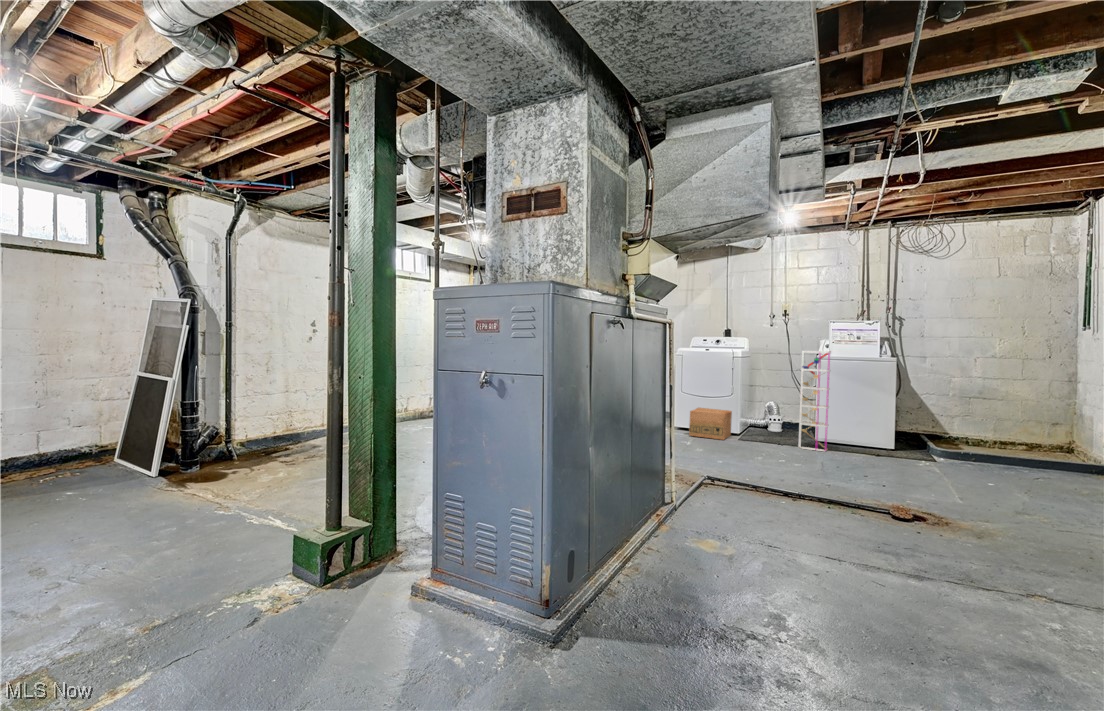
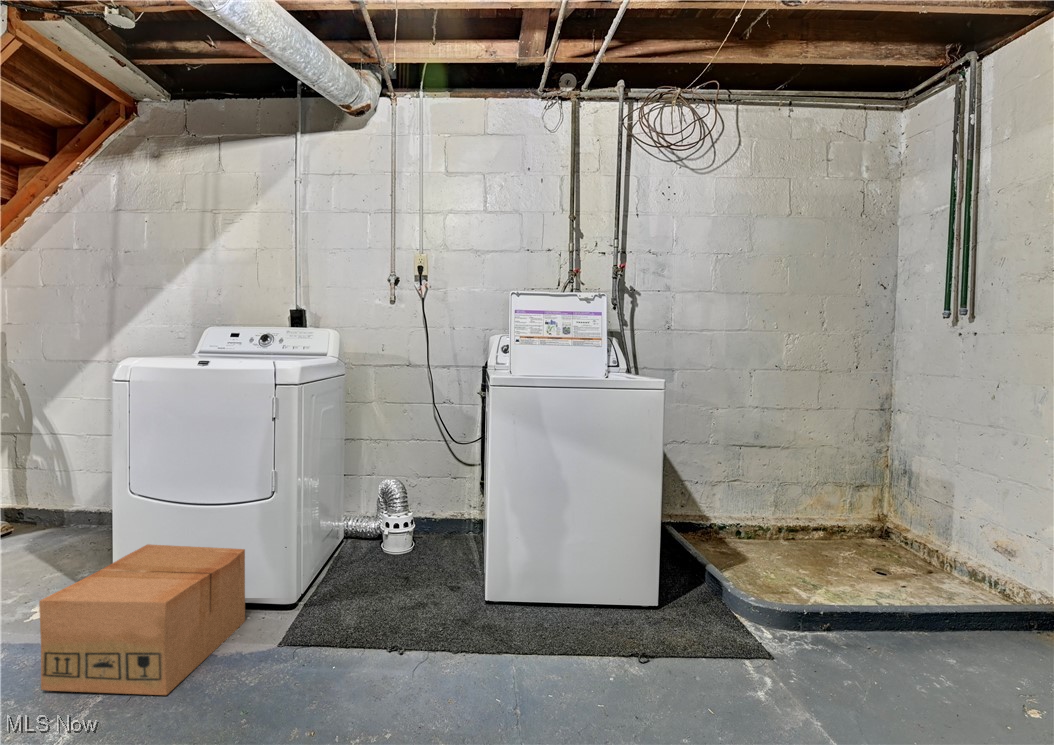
shelving unit: present [798,351,831,452] -> none [411,369,502,707]

